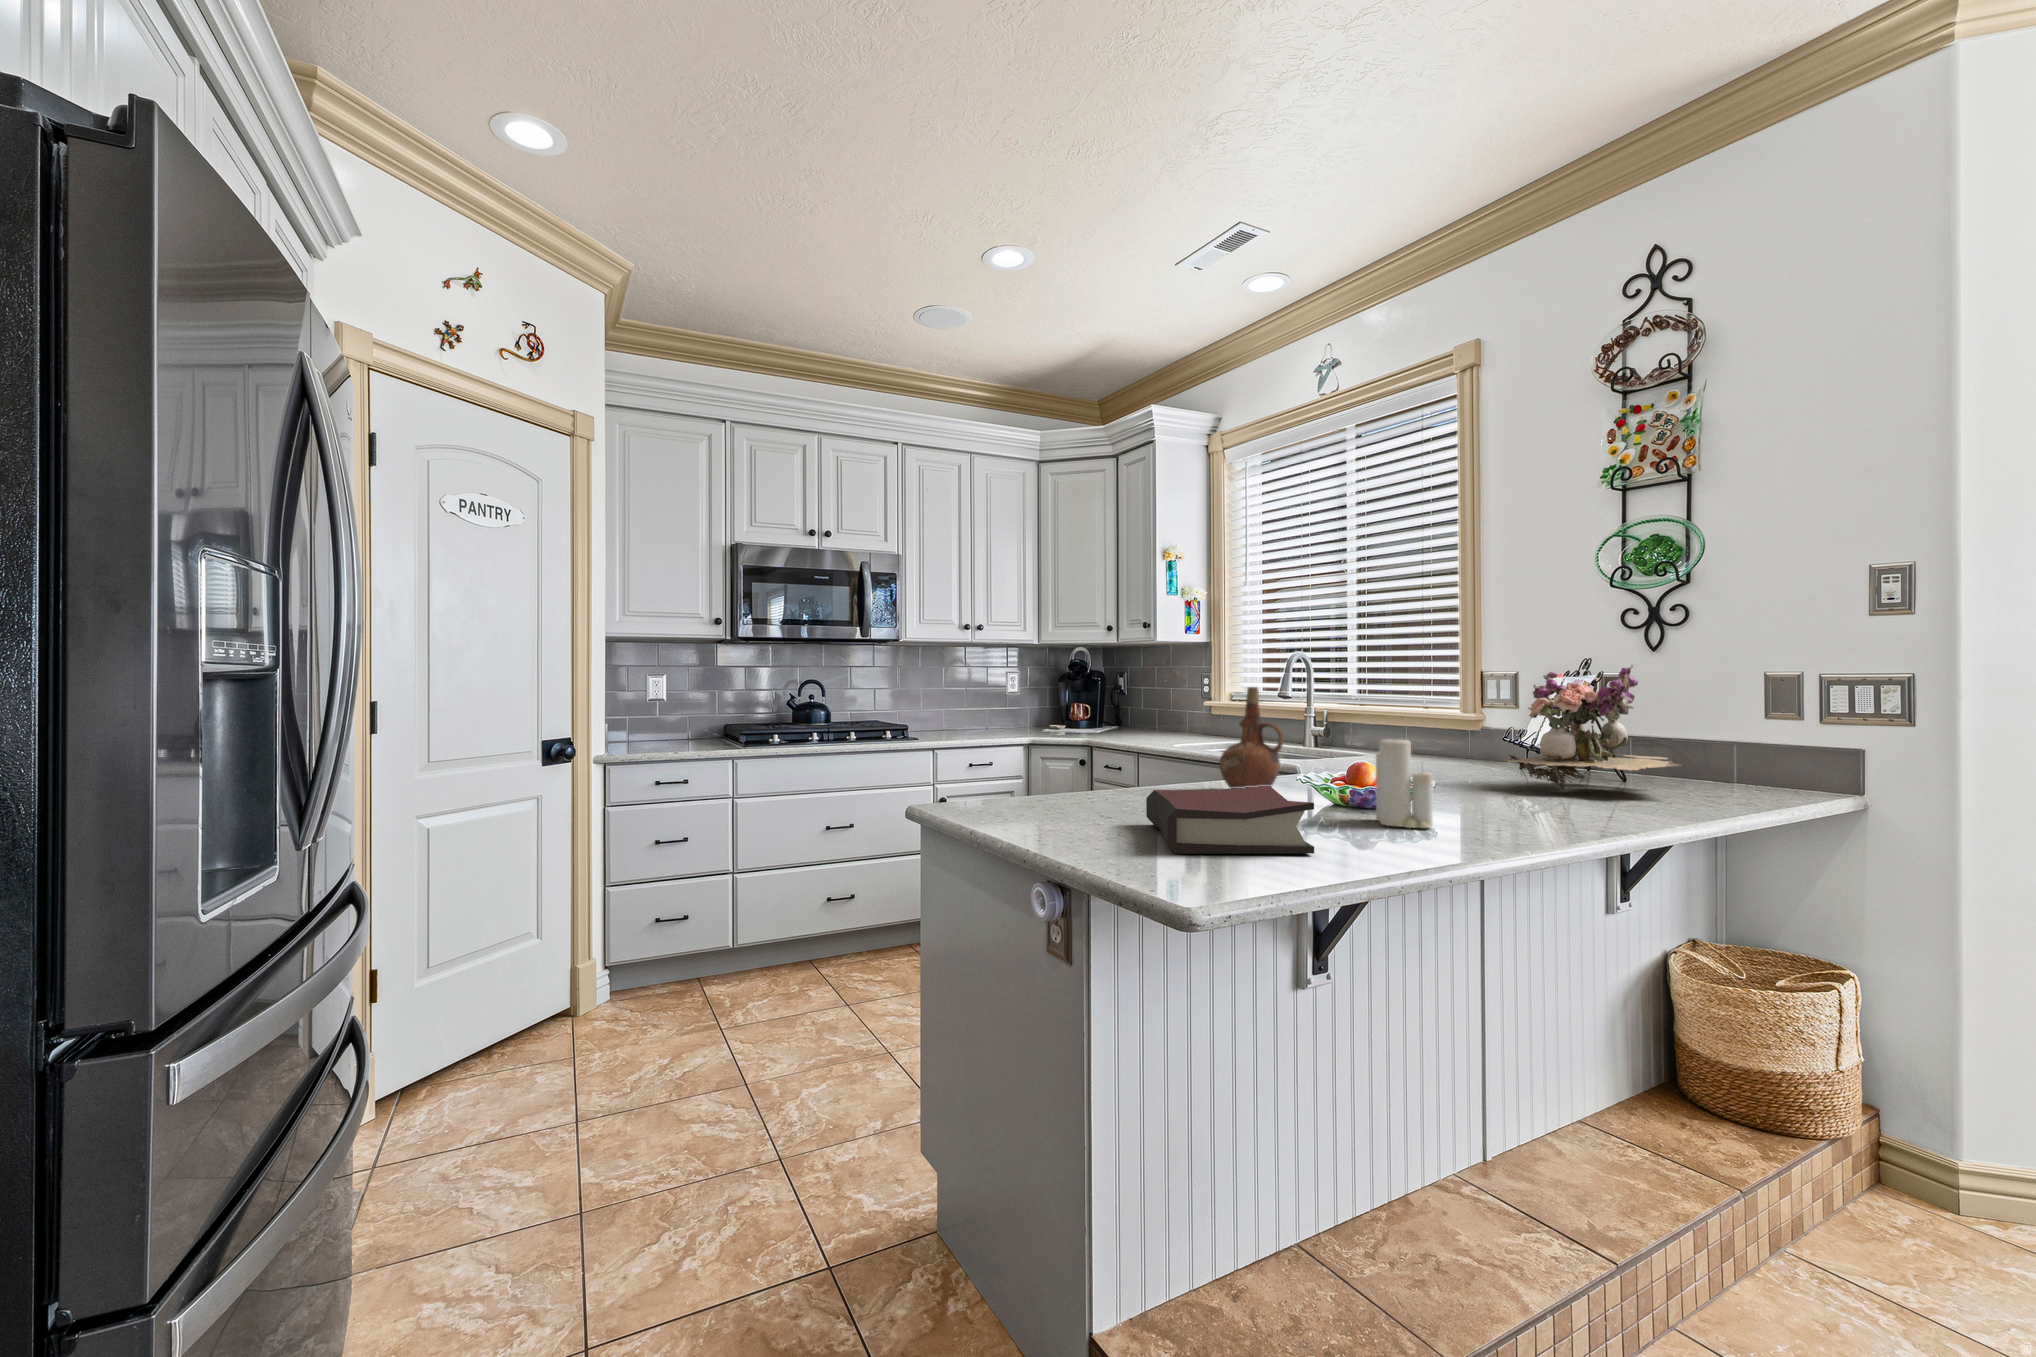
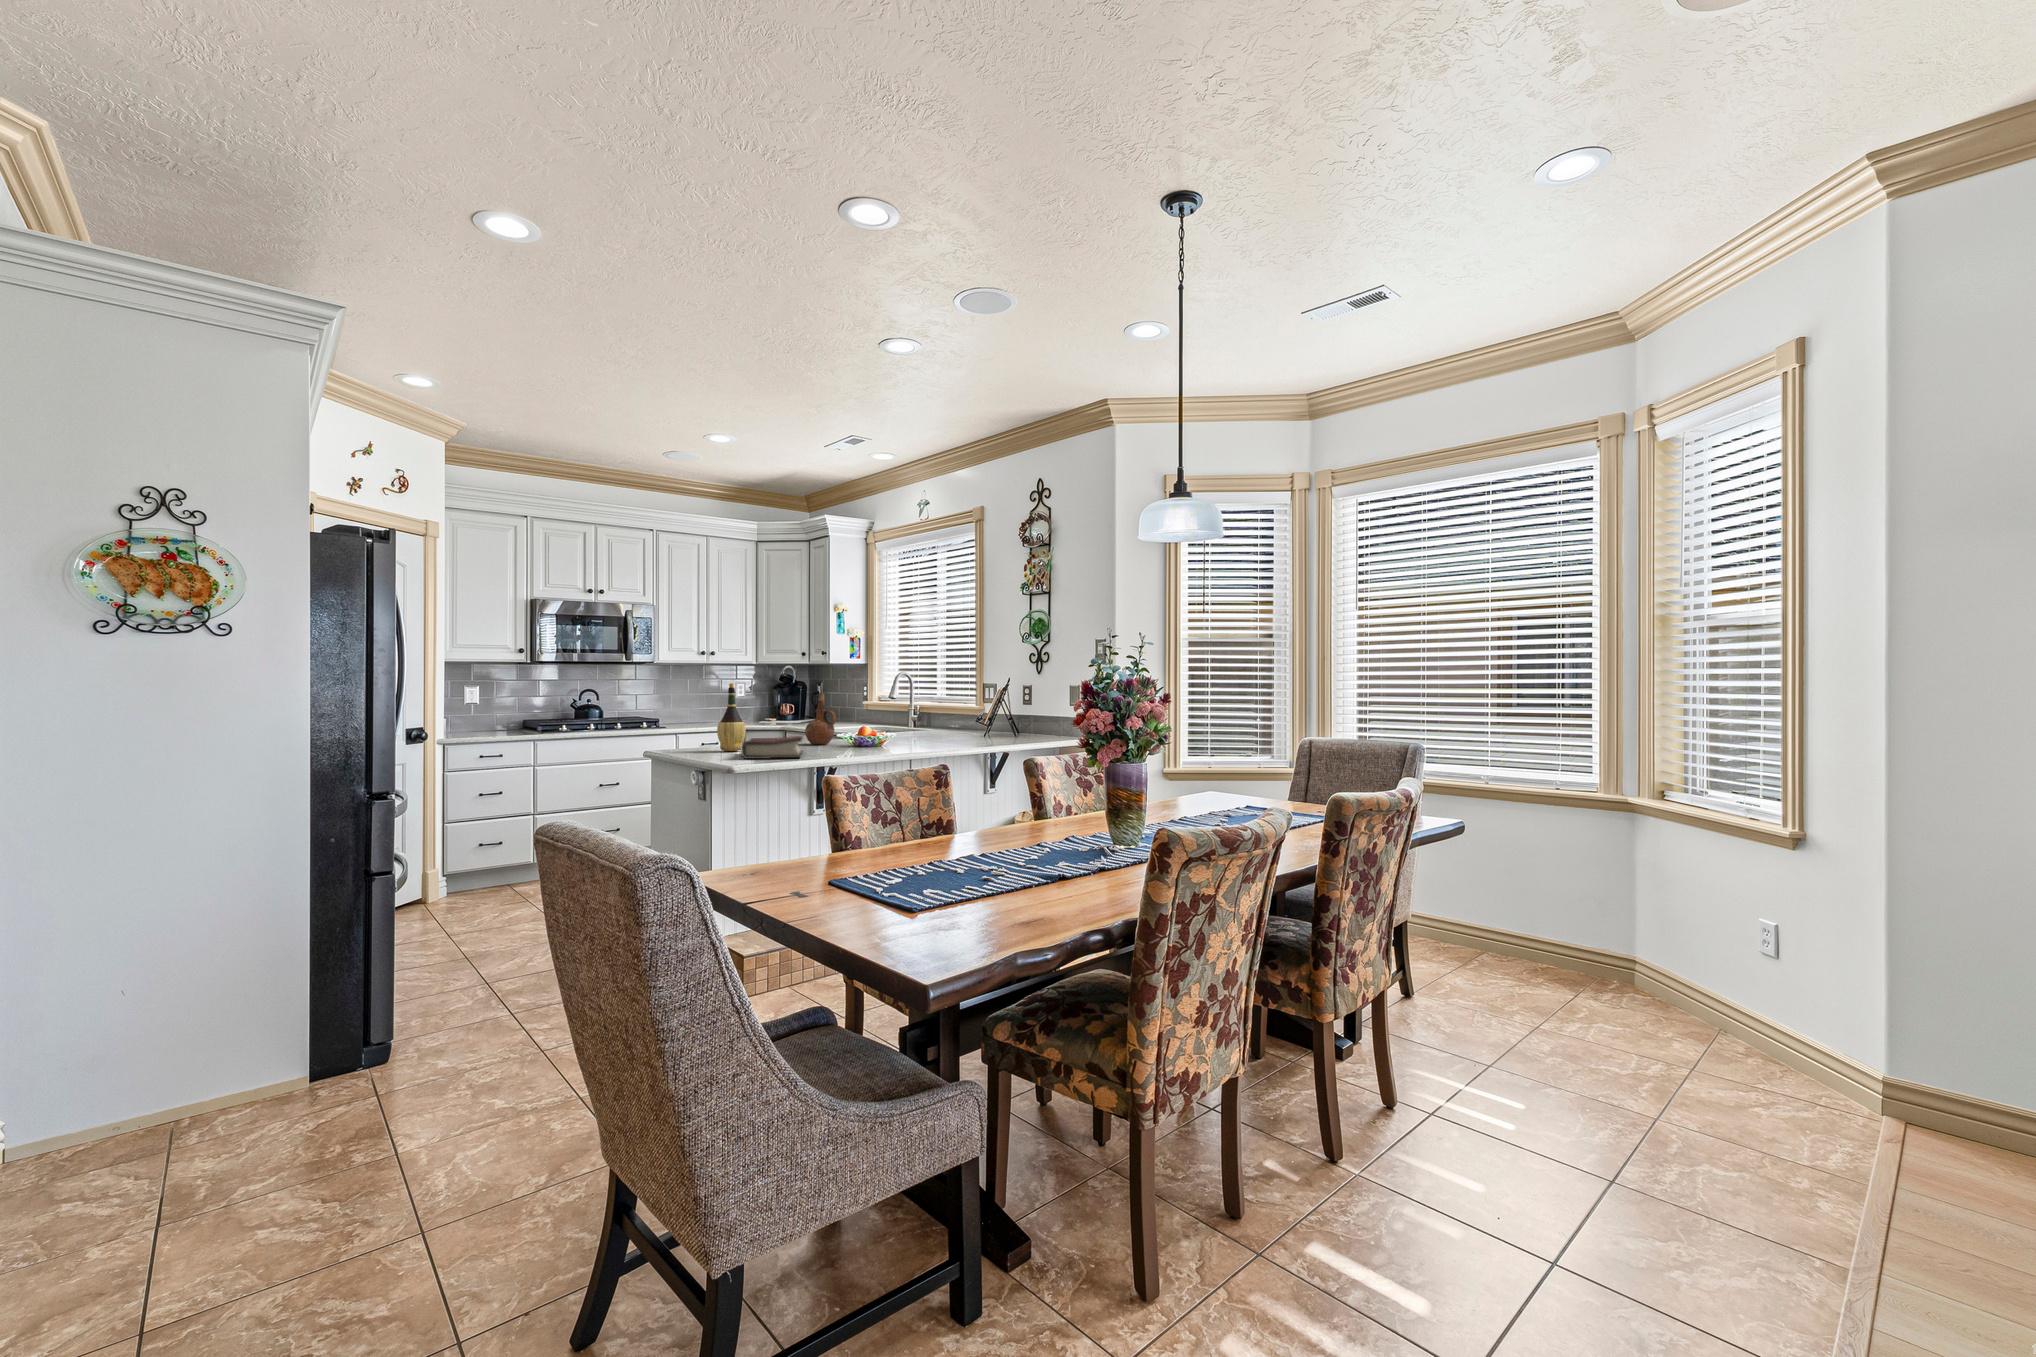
flower arrangement: present [1506,664,1681,789] -> none [949,681,1025,741]
wine bottle: none [1071,665,1131,815] -> present [717,683,746,751]
candle: present [1376,739,1433,828] -> none [852,711,873,752]

